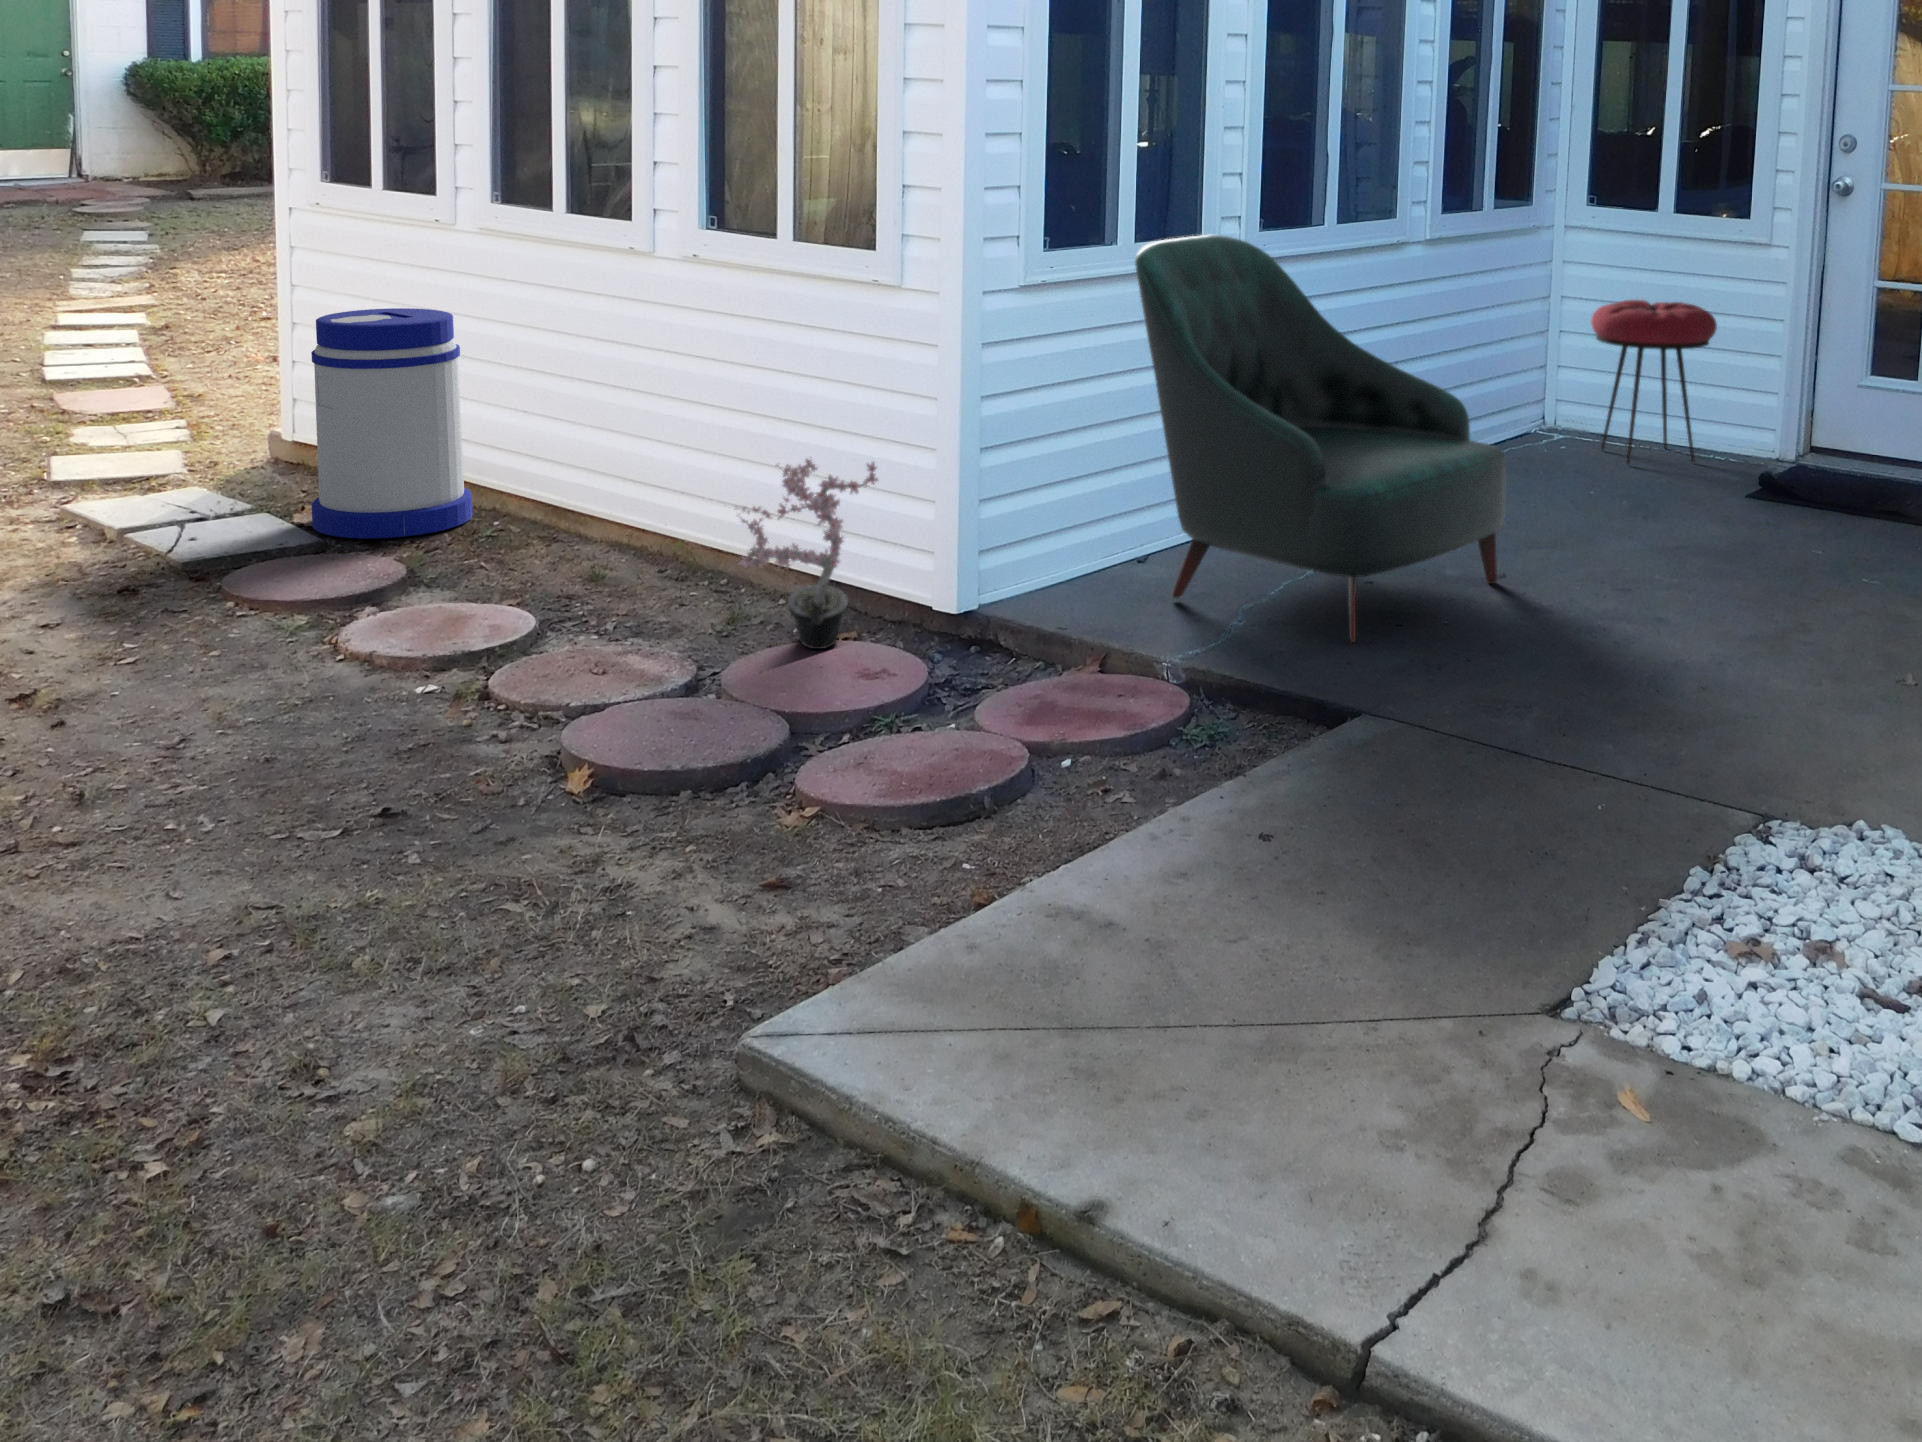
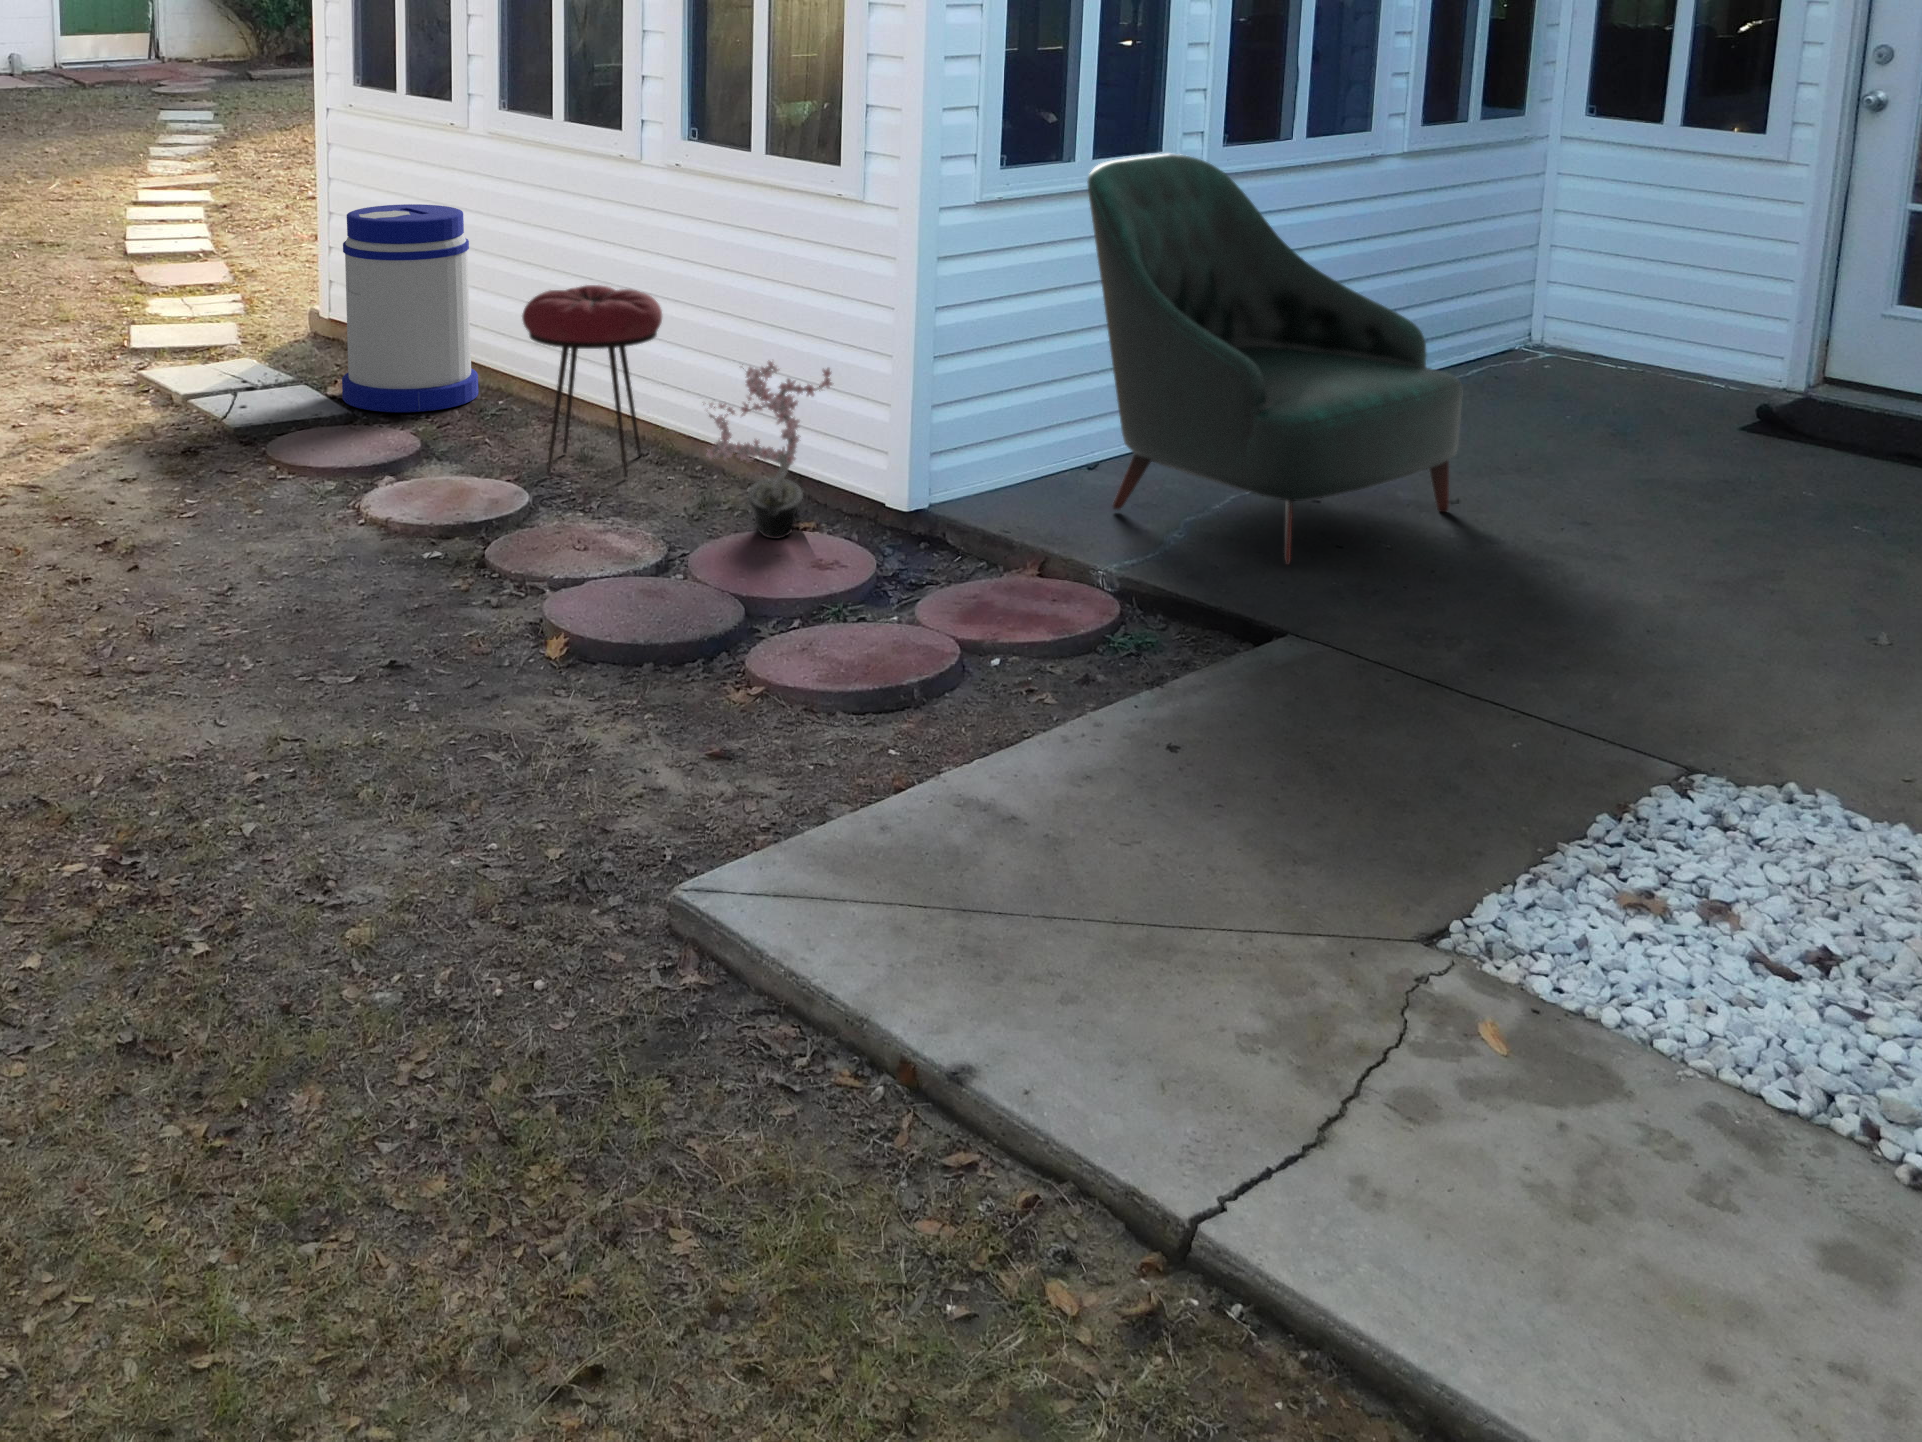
stool: present [1591,300,1717,464] -> present [522,285,662,478]

